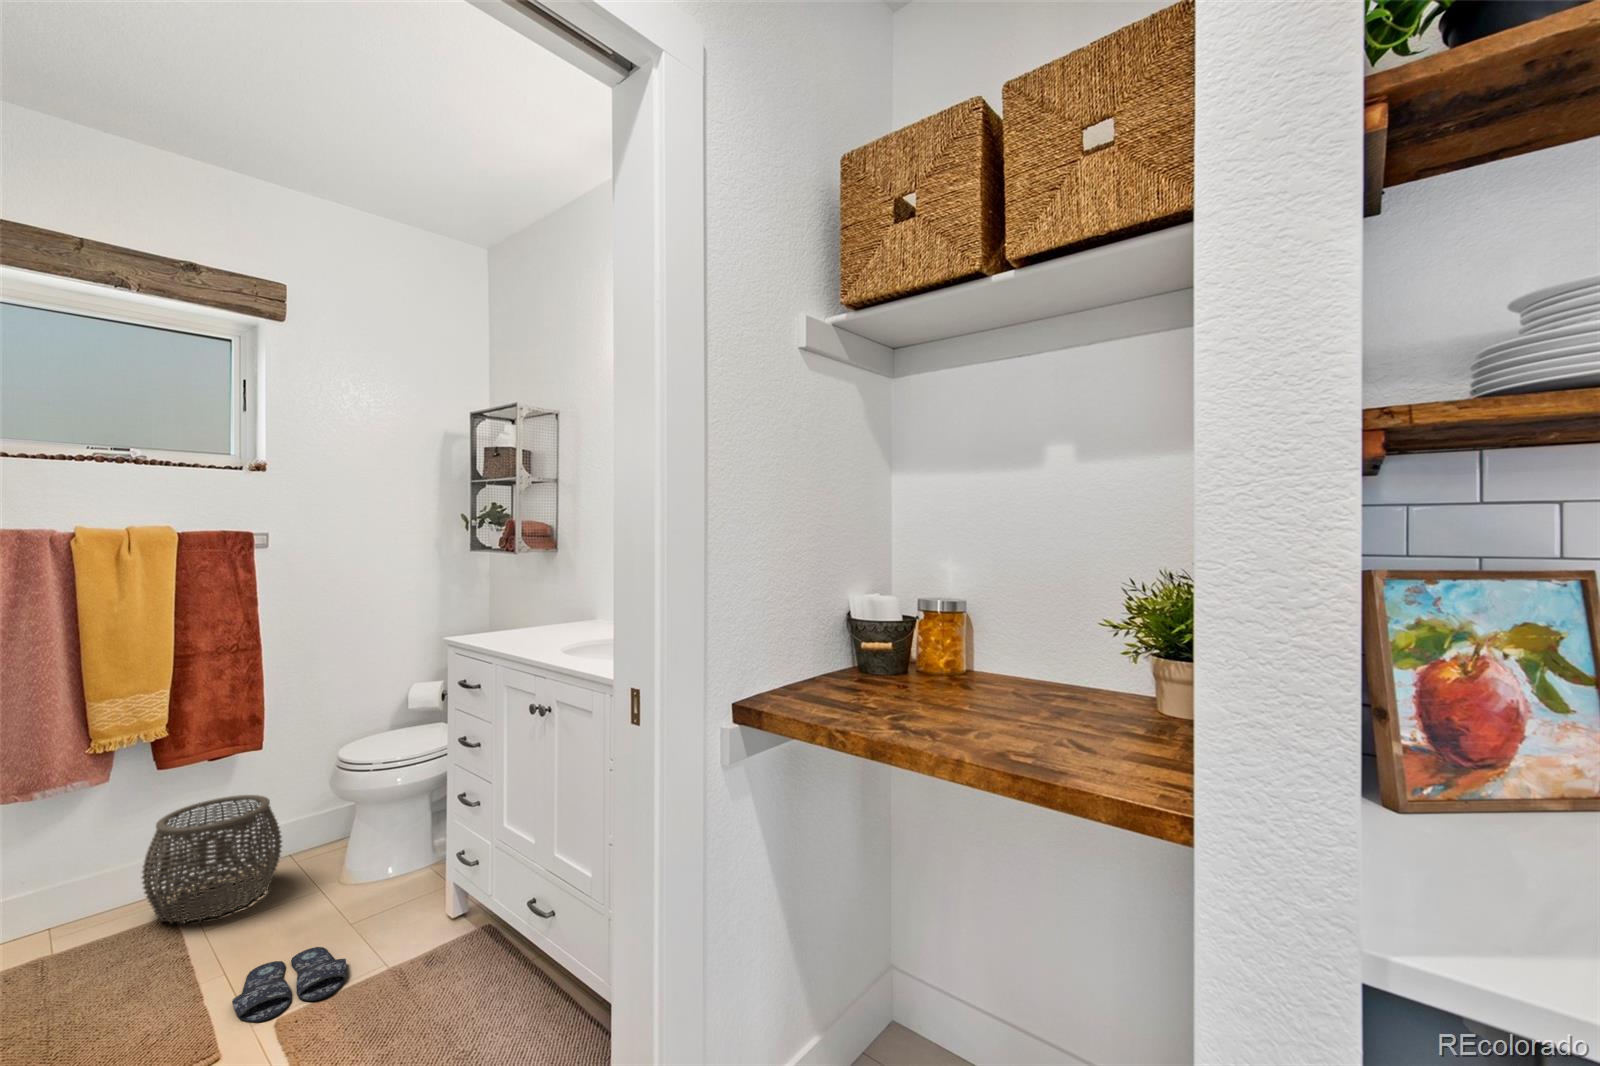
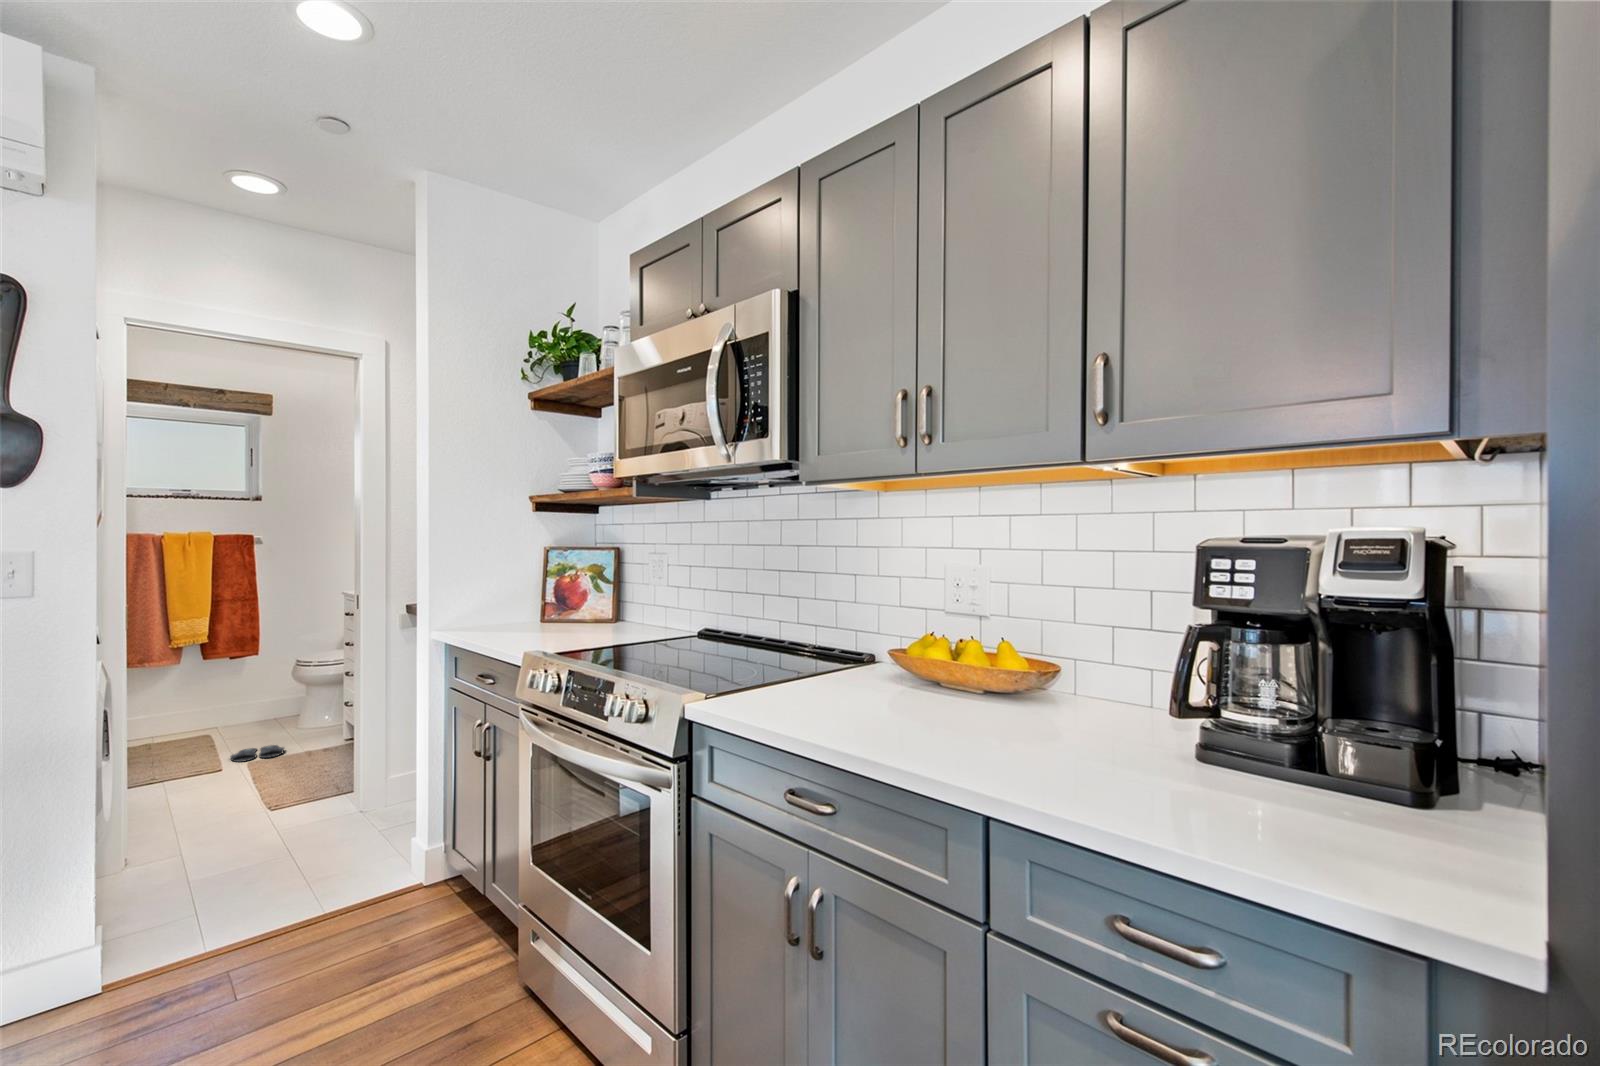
woven basket: present [142,795,282,923] -> none [195,679,267,737]

